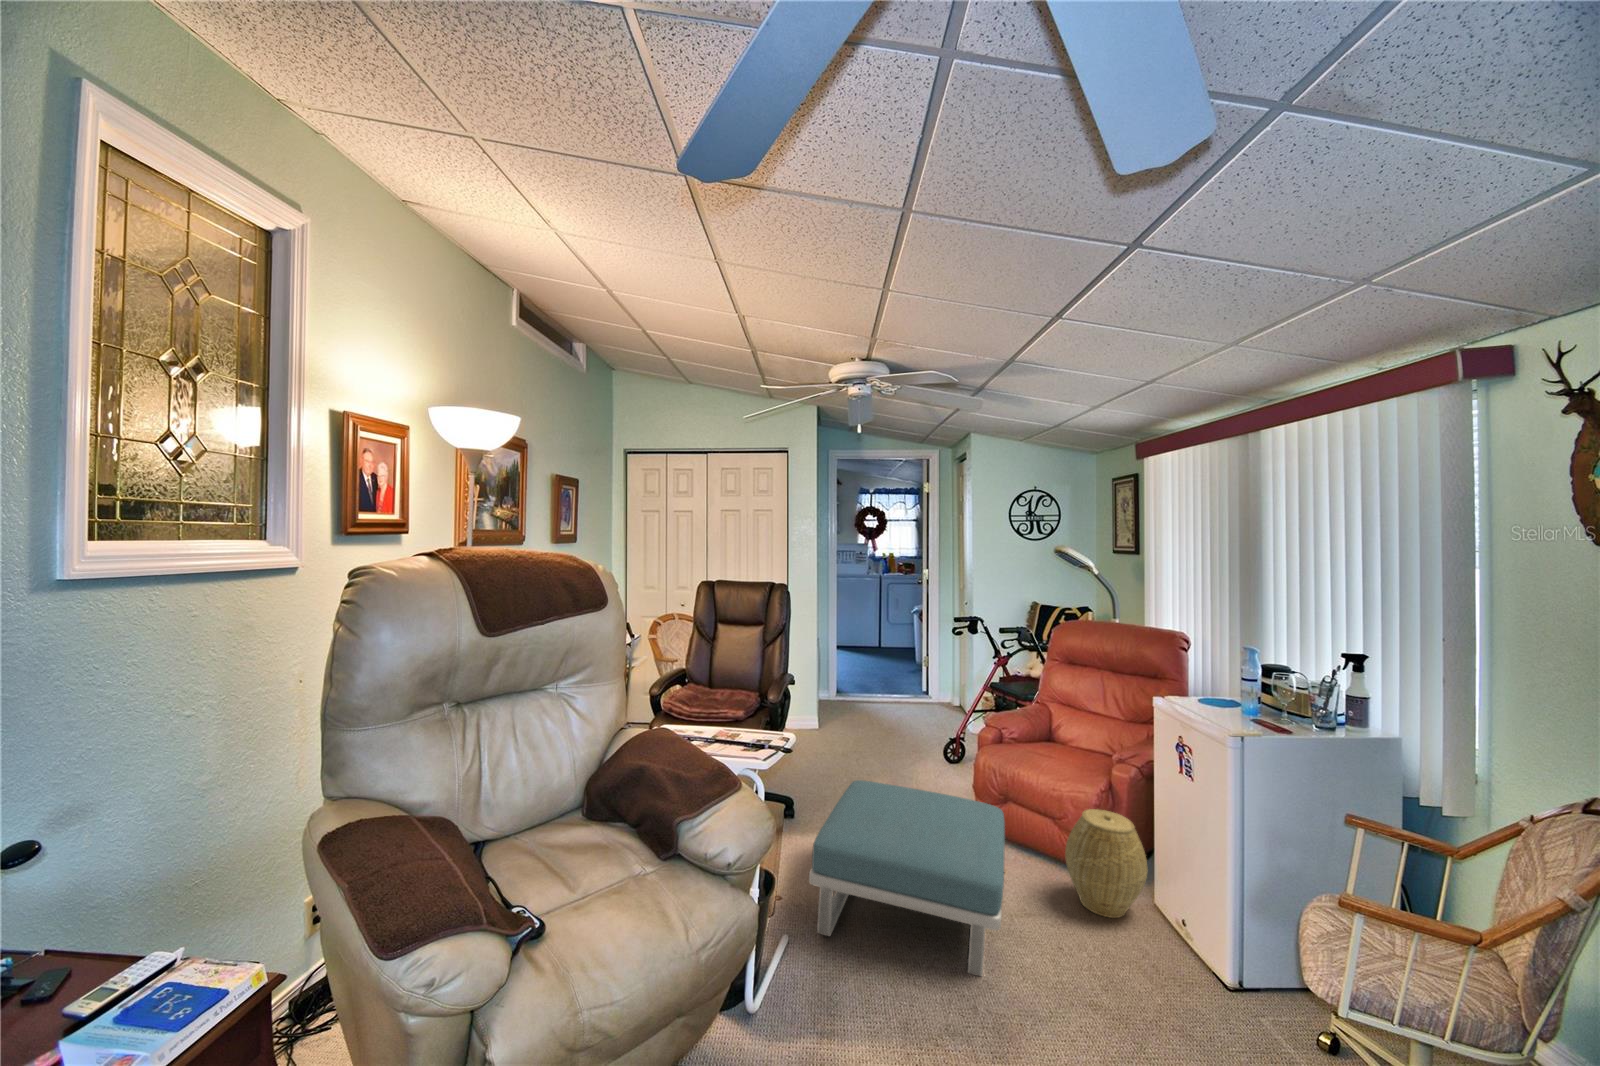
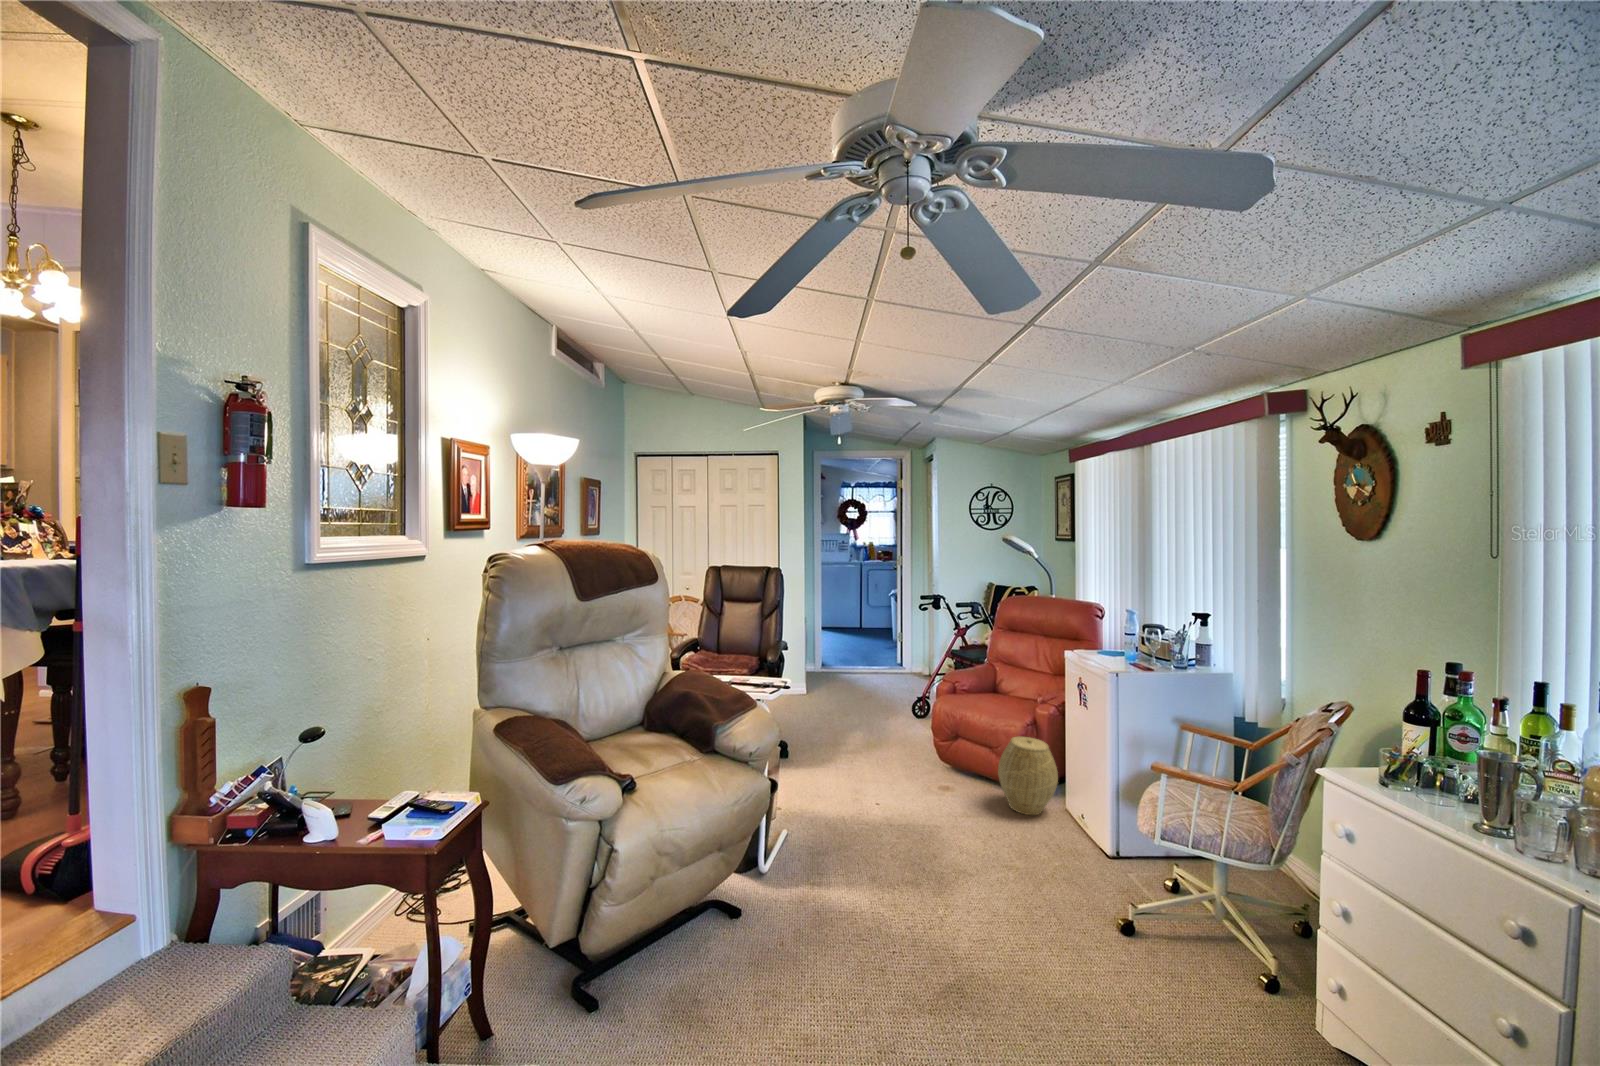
footstool: present [809,780,1005,976] -> none [803,720,952,852]

